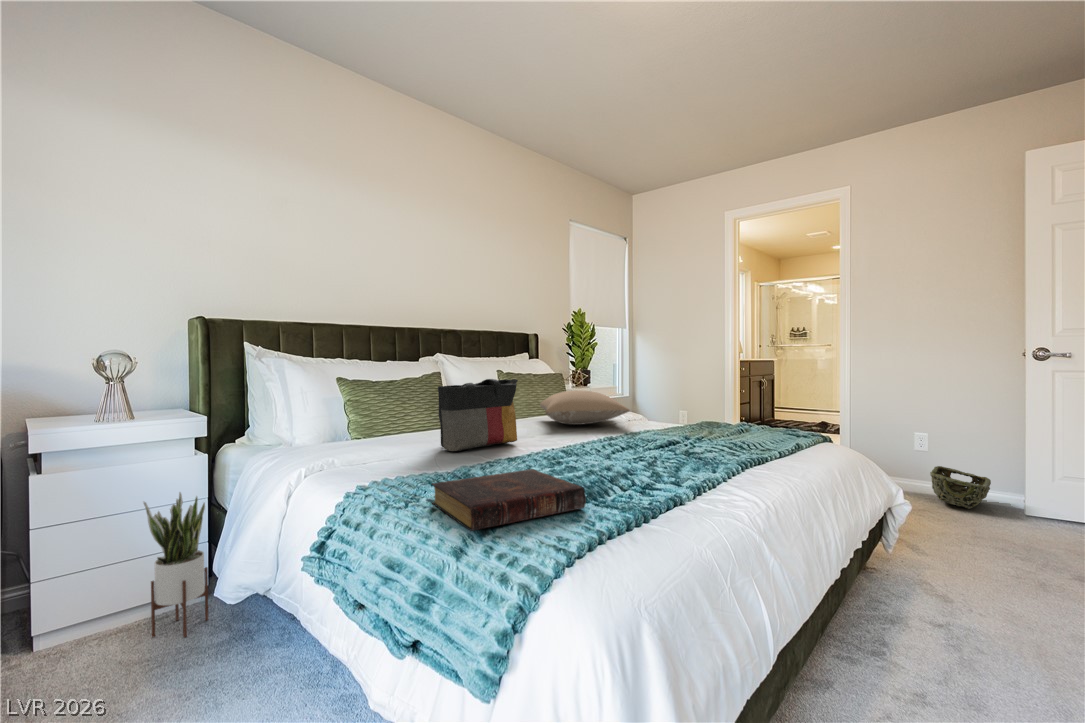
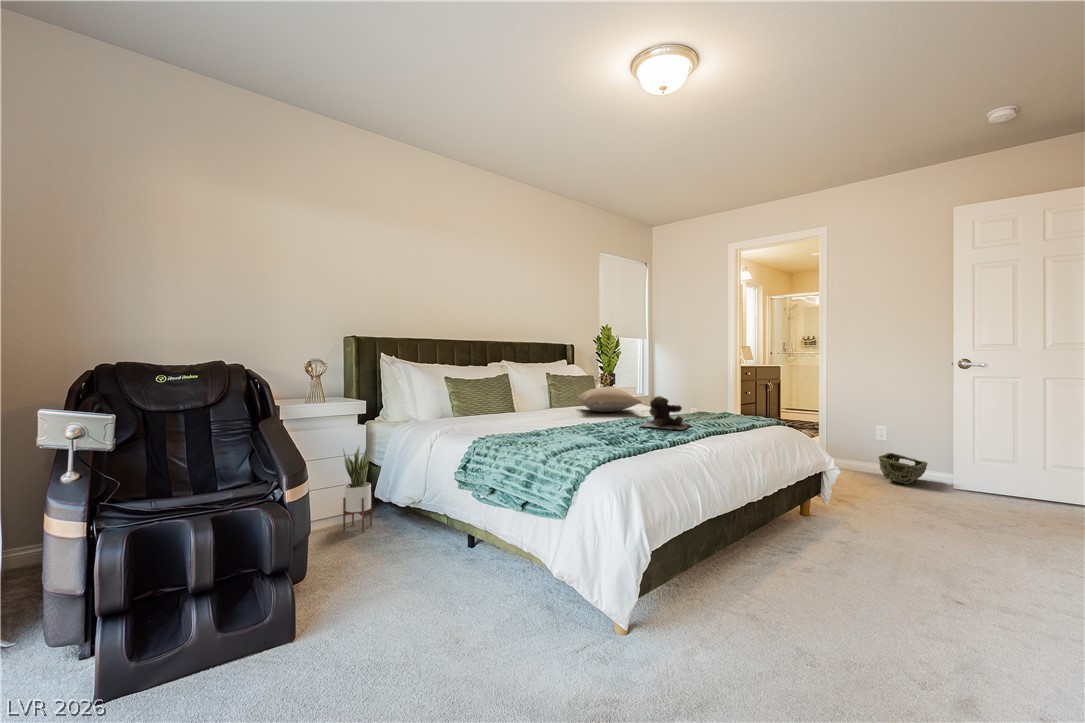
tote bag: present [438,379,518,451] -> none [516,379,566,424]
teddy bear: none [631,403,711,457] -> present [639,396,692,430]
book: present [432,469,586,531] -> none [524,430,608,454]

